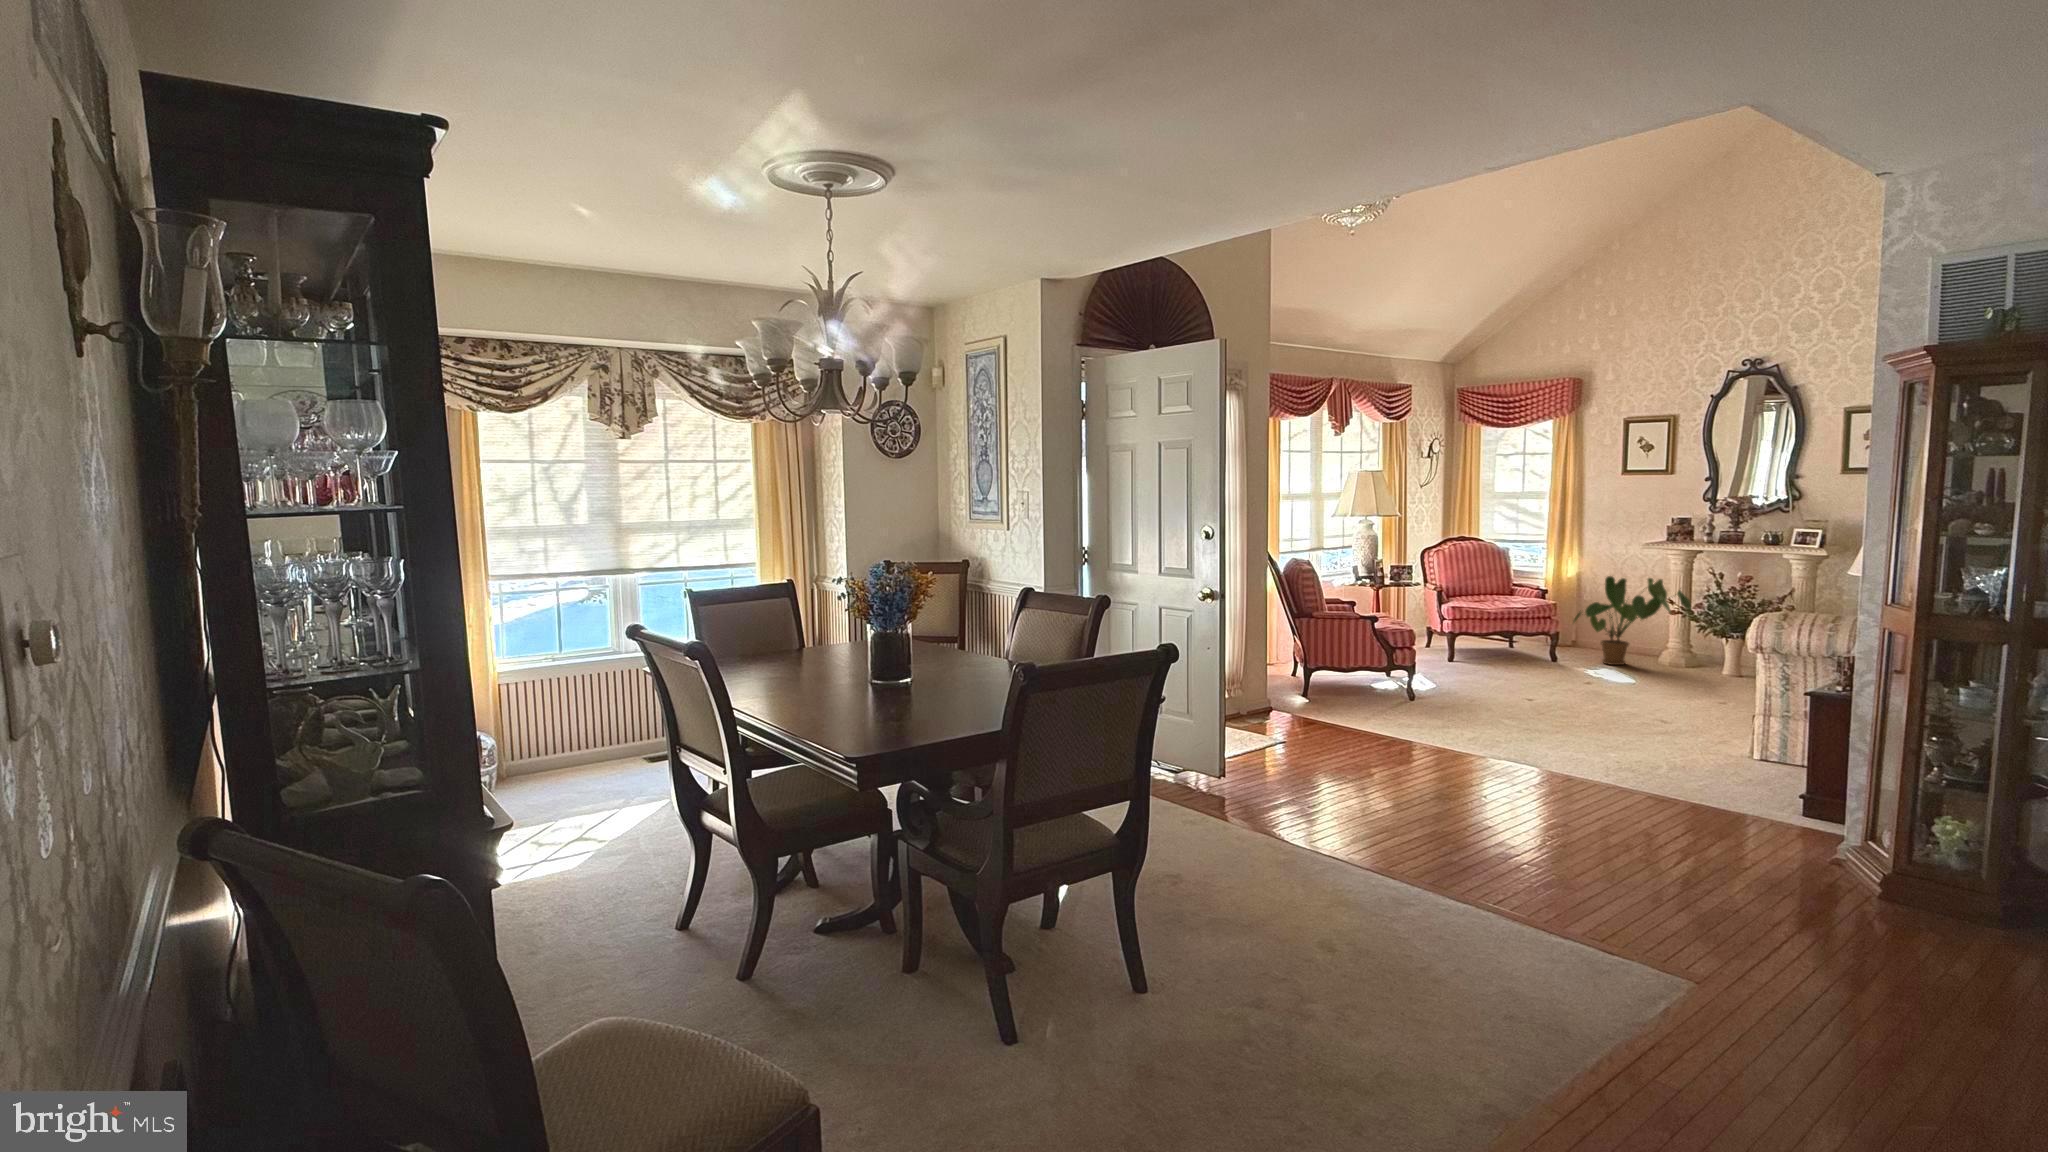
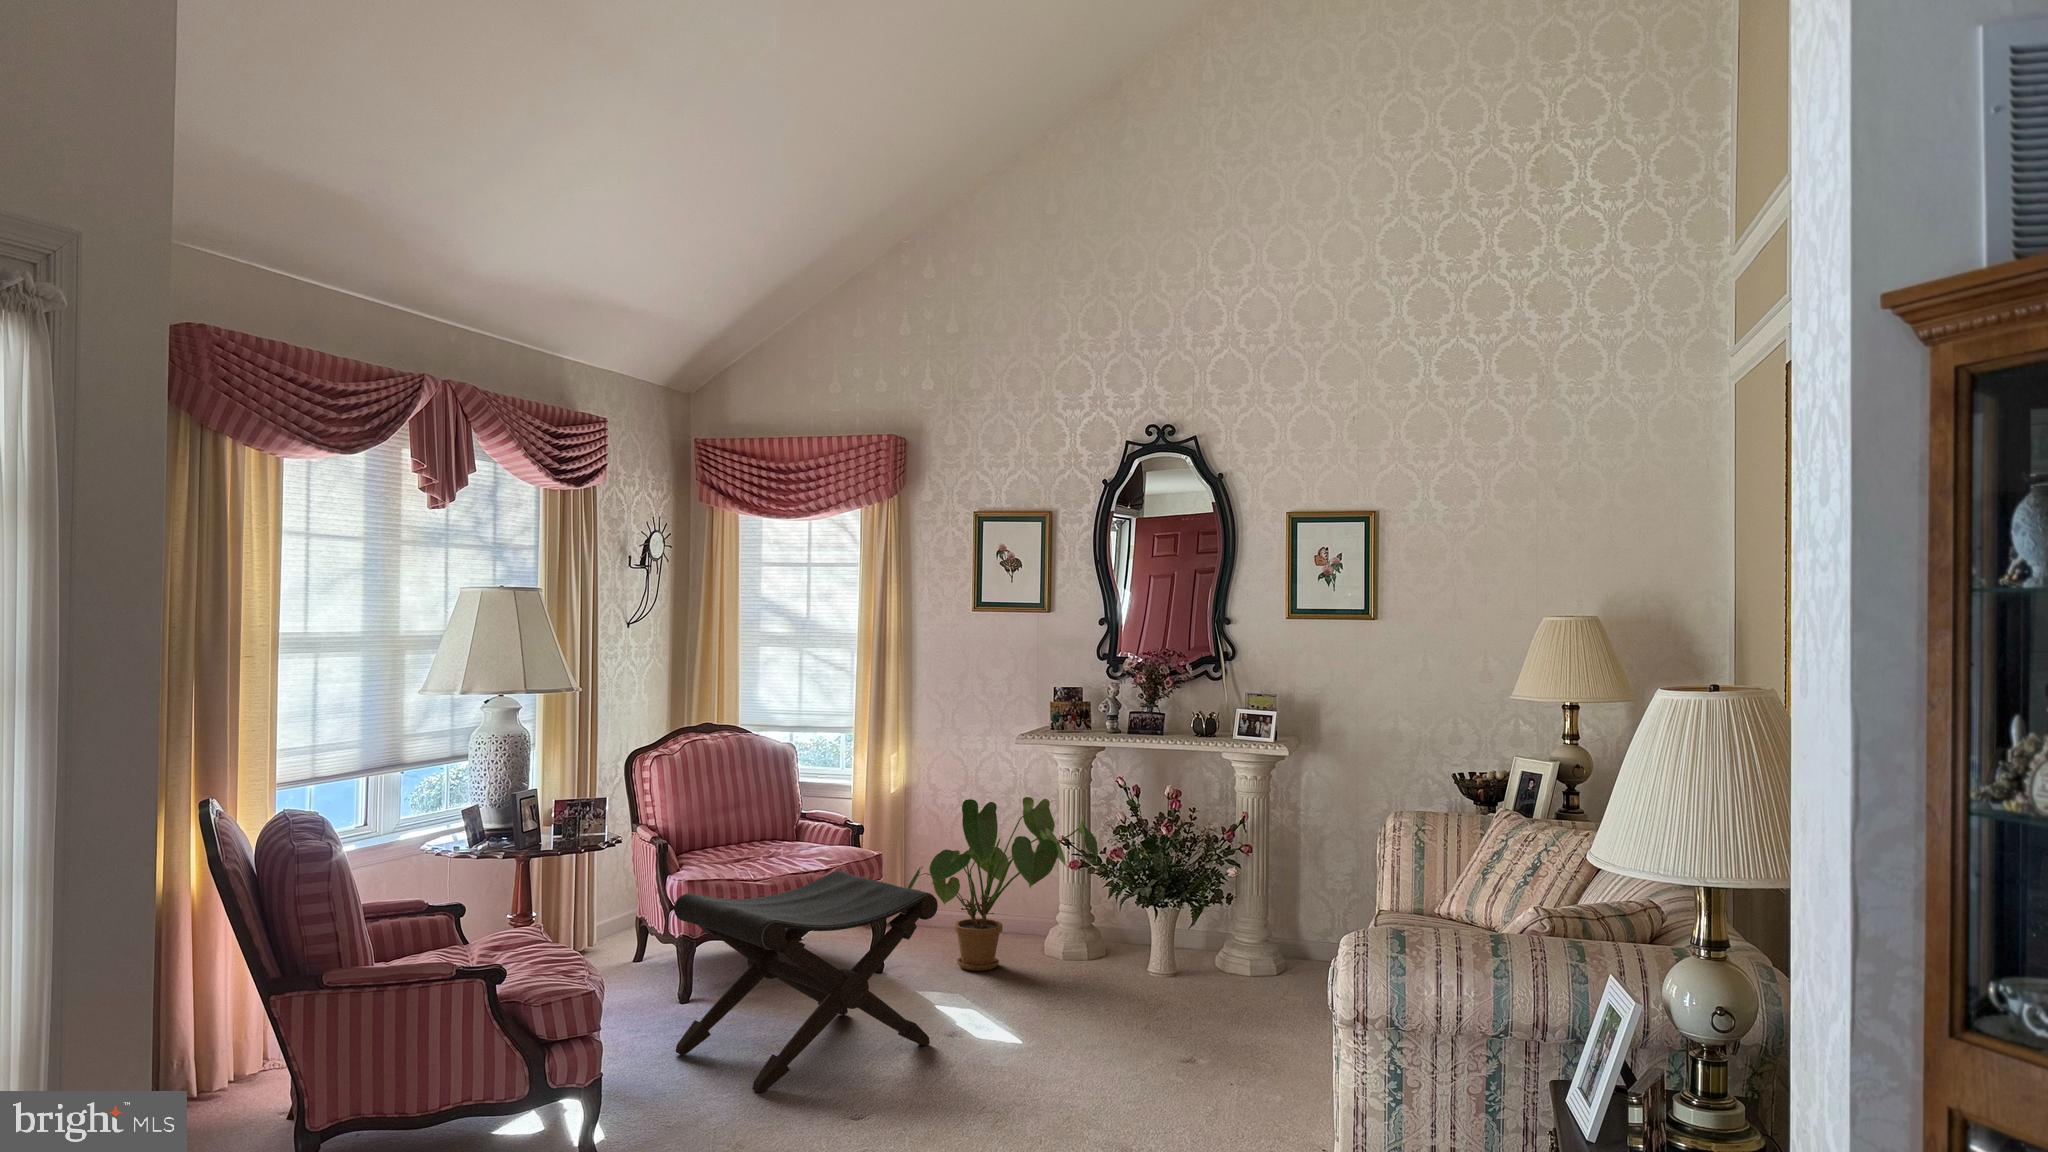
footstool: none [1448,604,1578,687] -> present [674,871,938,1092]

